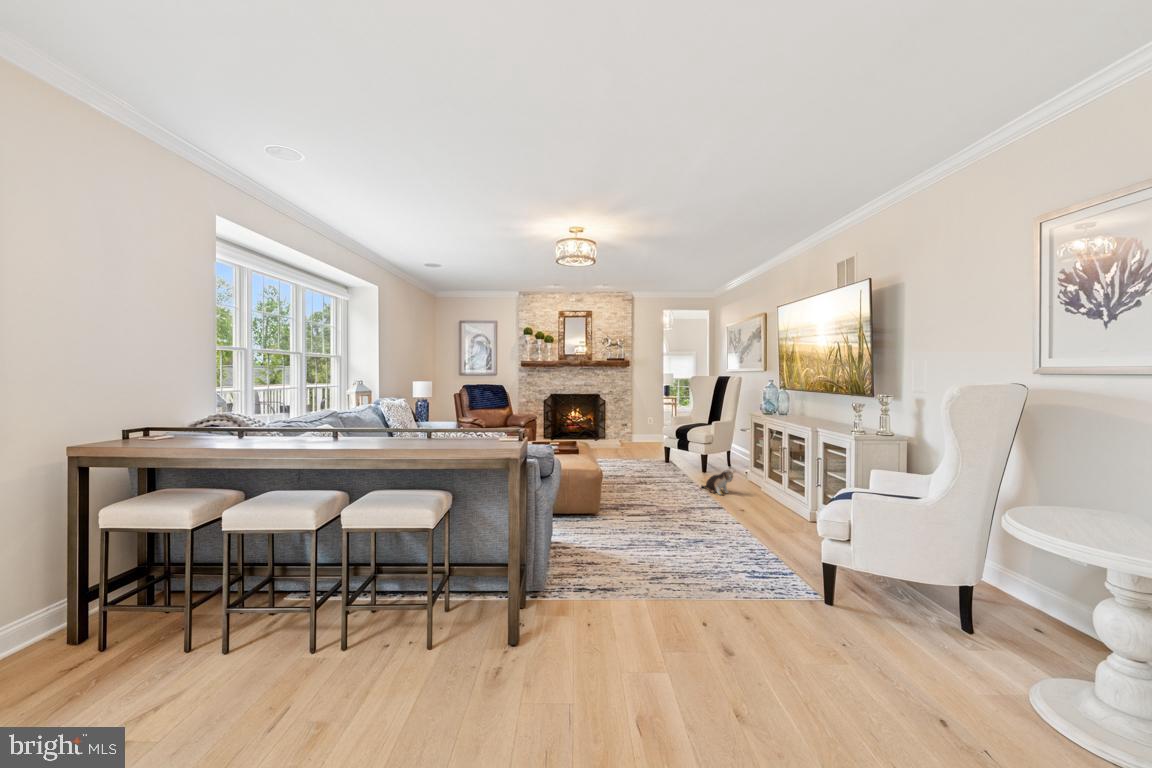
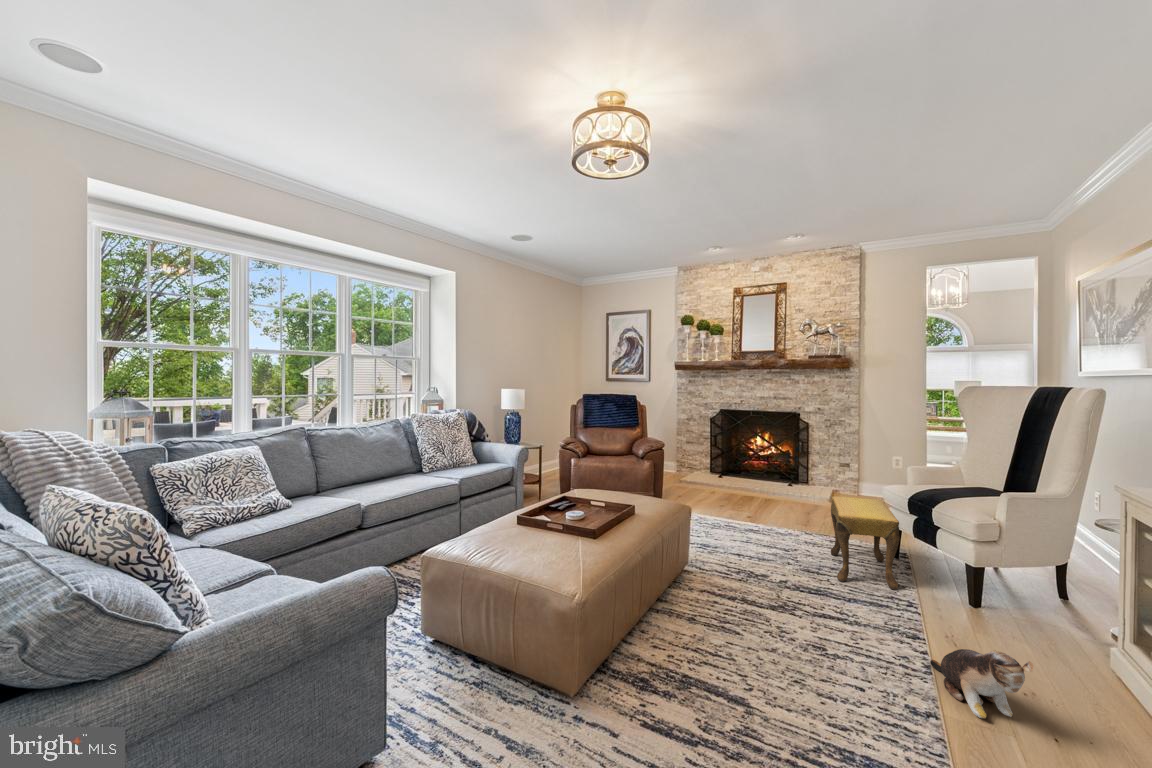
footstool: none [642,434,678,472] -> present [831,496,900,590]

